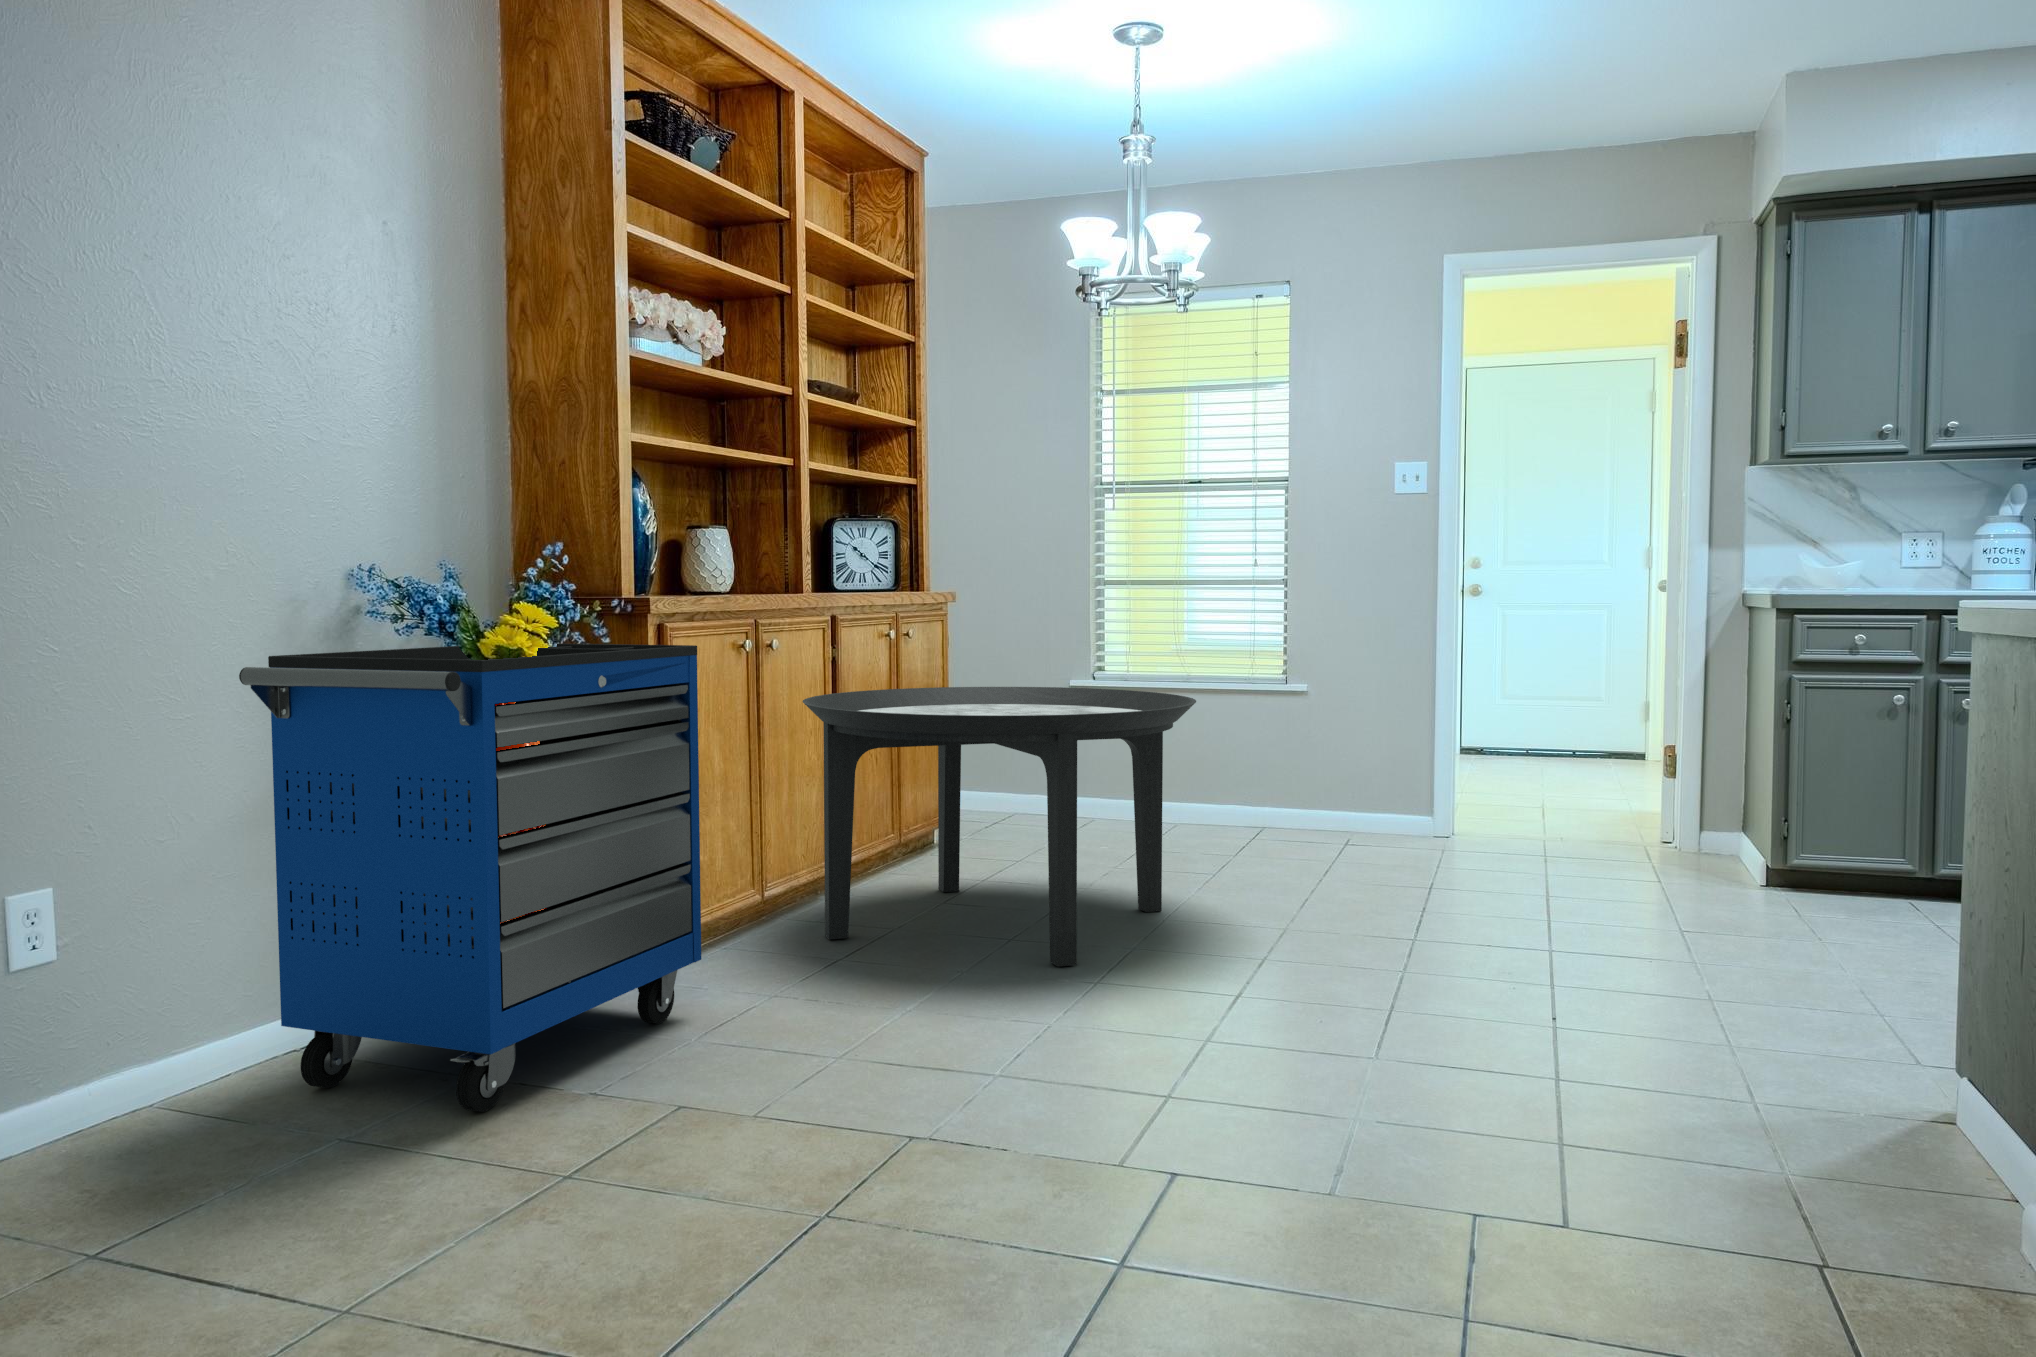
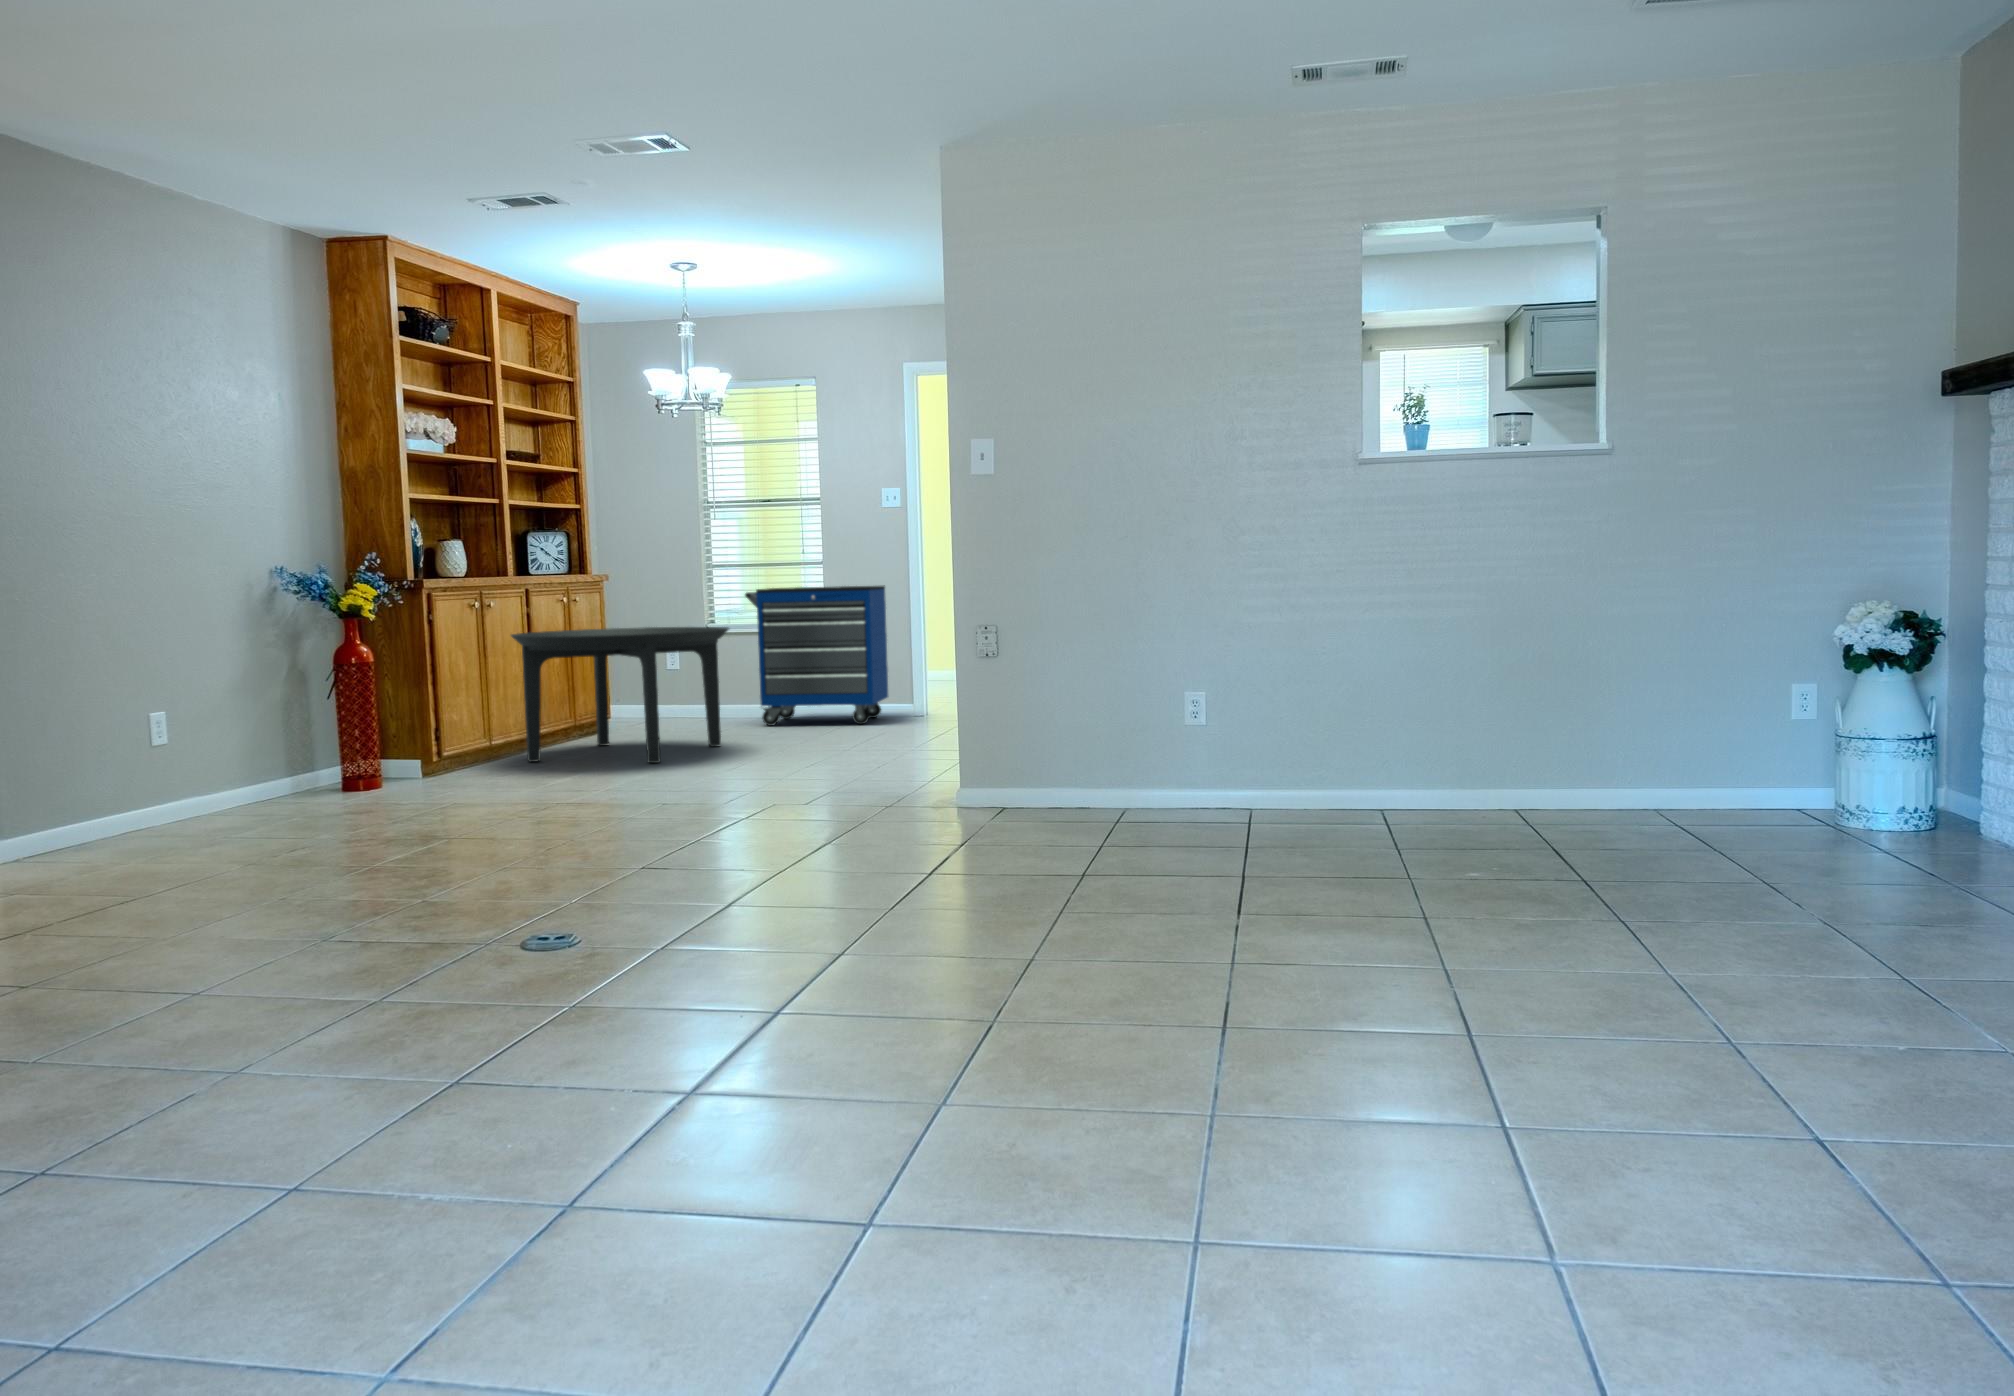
storage cabinet: present [239,643,701,1112] -> present [745,585,888,726]

